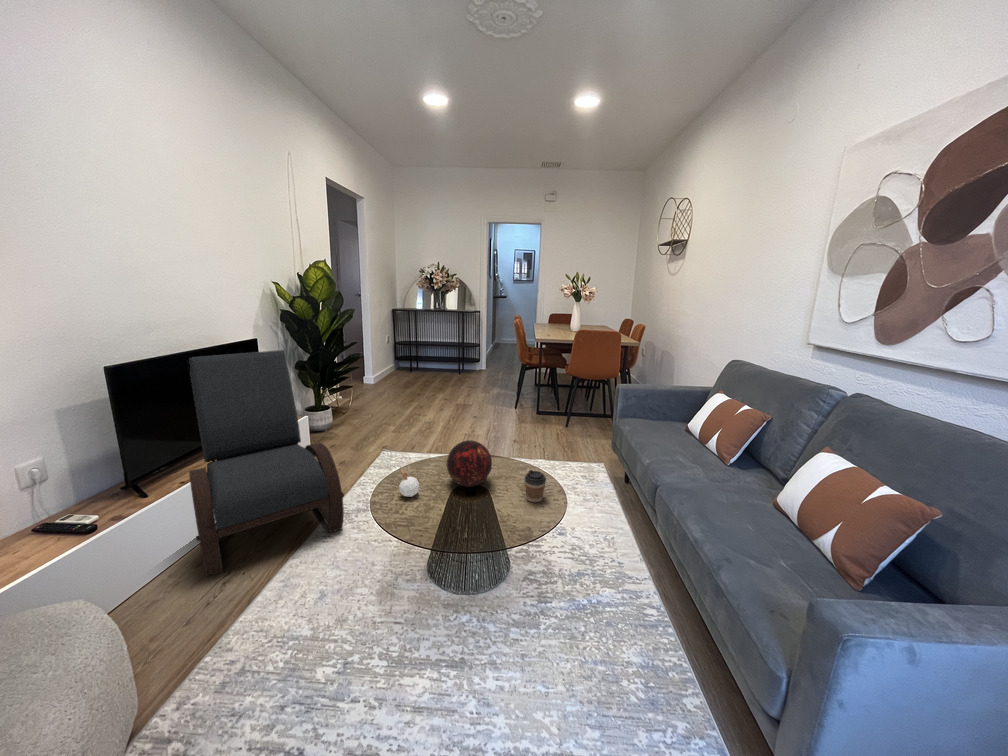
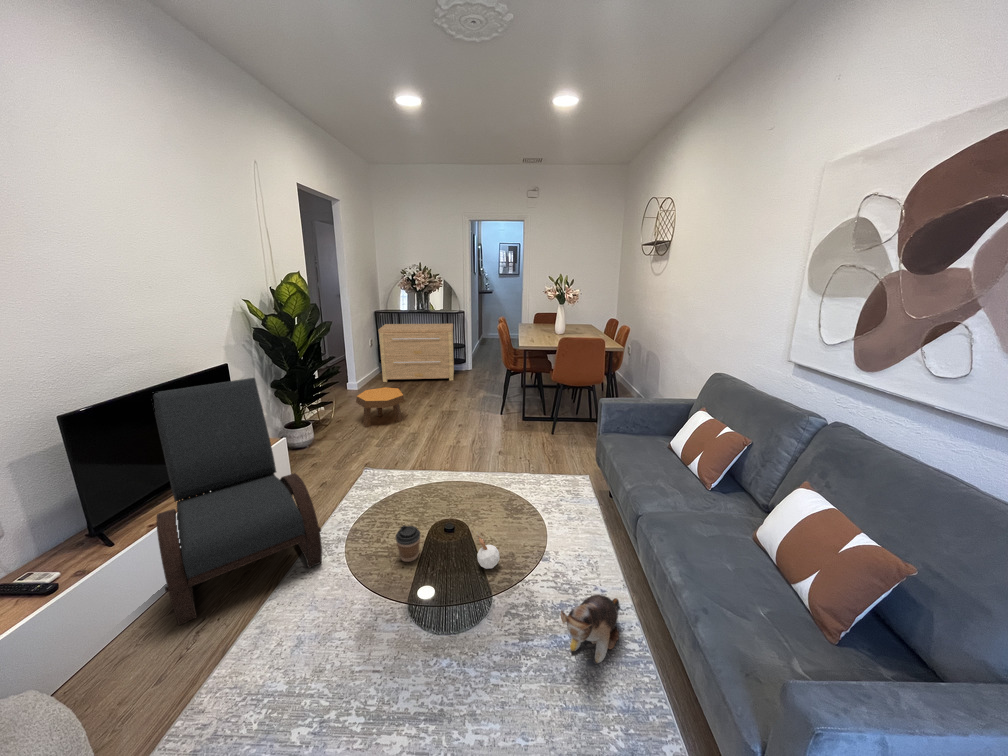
side table: none [396,322,468,378] -> present [379,324,454,382]
footstool: none [374,379,421,416] -> present [356,387,404,428]
decorative orb: present [447,440,492,487] -> none [424,475,471,523]
candle: present [399,467,419,497] -> present [477,532,500,569]
coffee cup: present [525,470,546,502] -> present [396,525,420,562]
plush toy: none [581,560,638,624] -> present [561,595,619,663]

